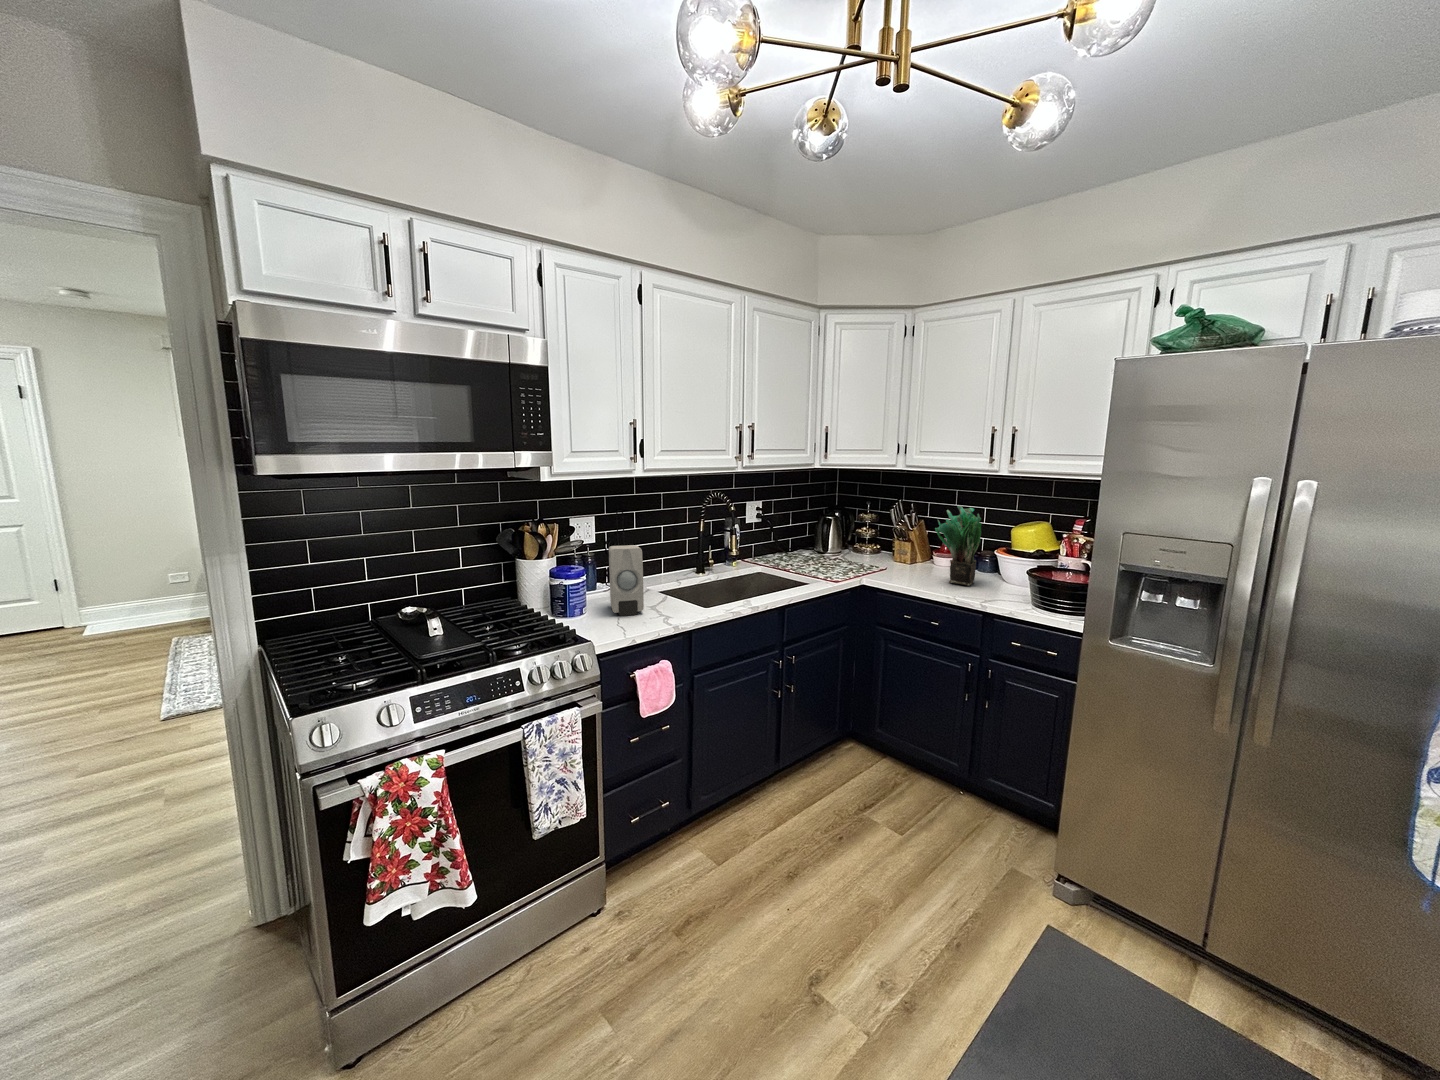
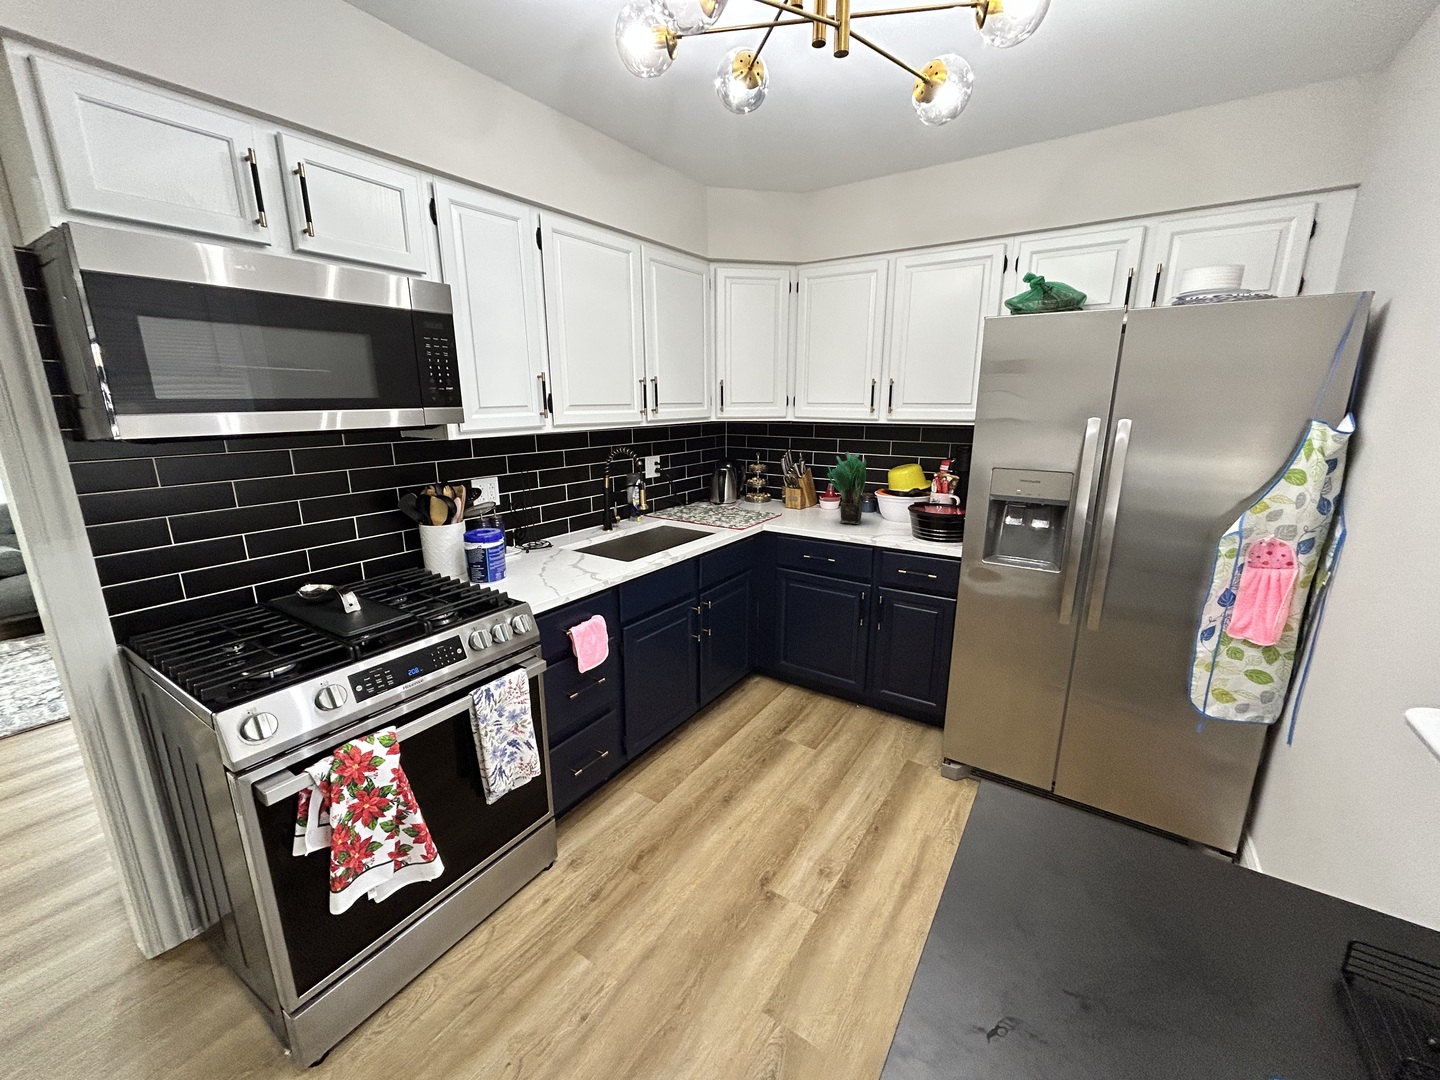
soap dispenser: present [609,545,644,616] -> none [522,504,567,576]

